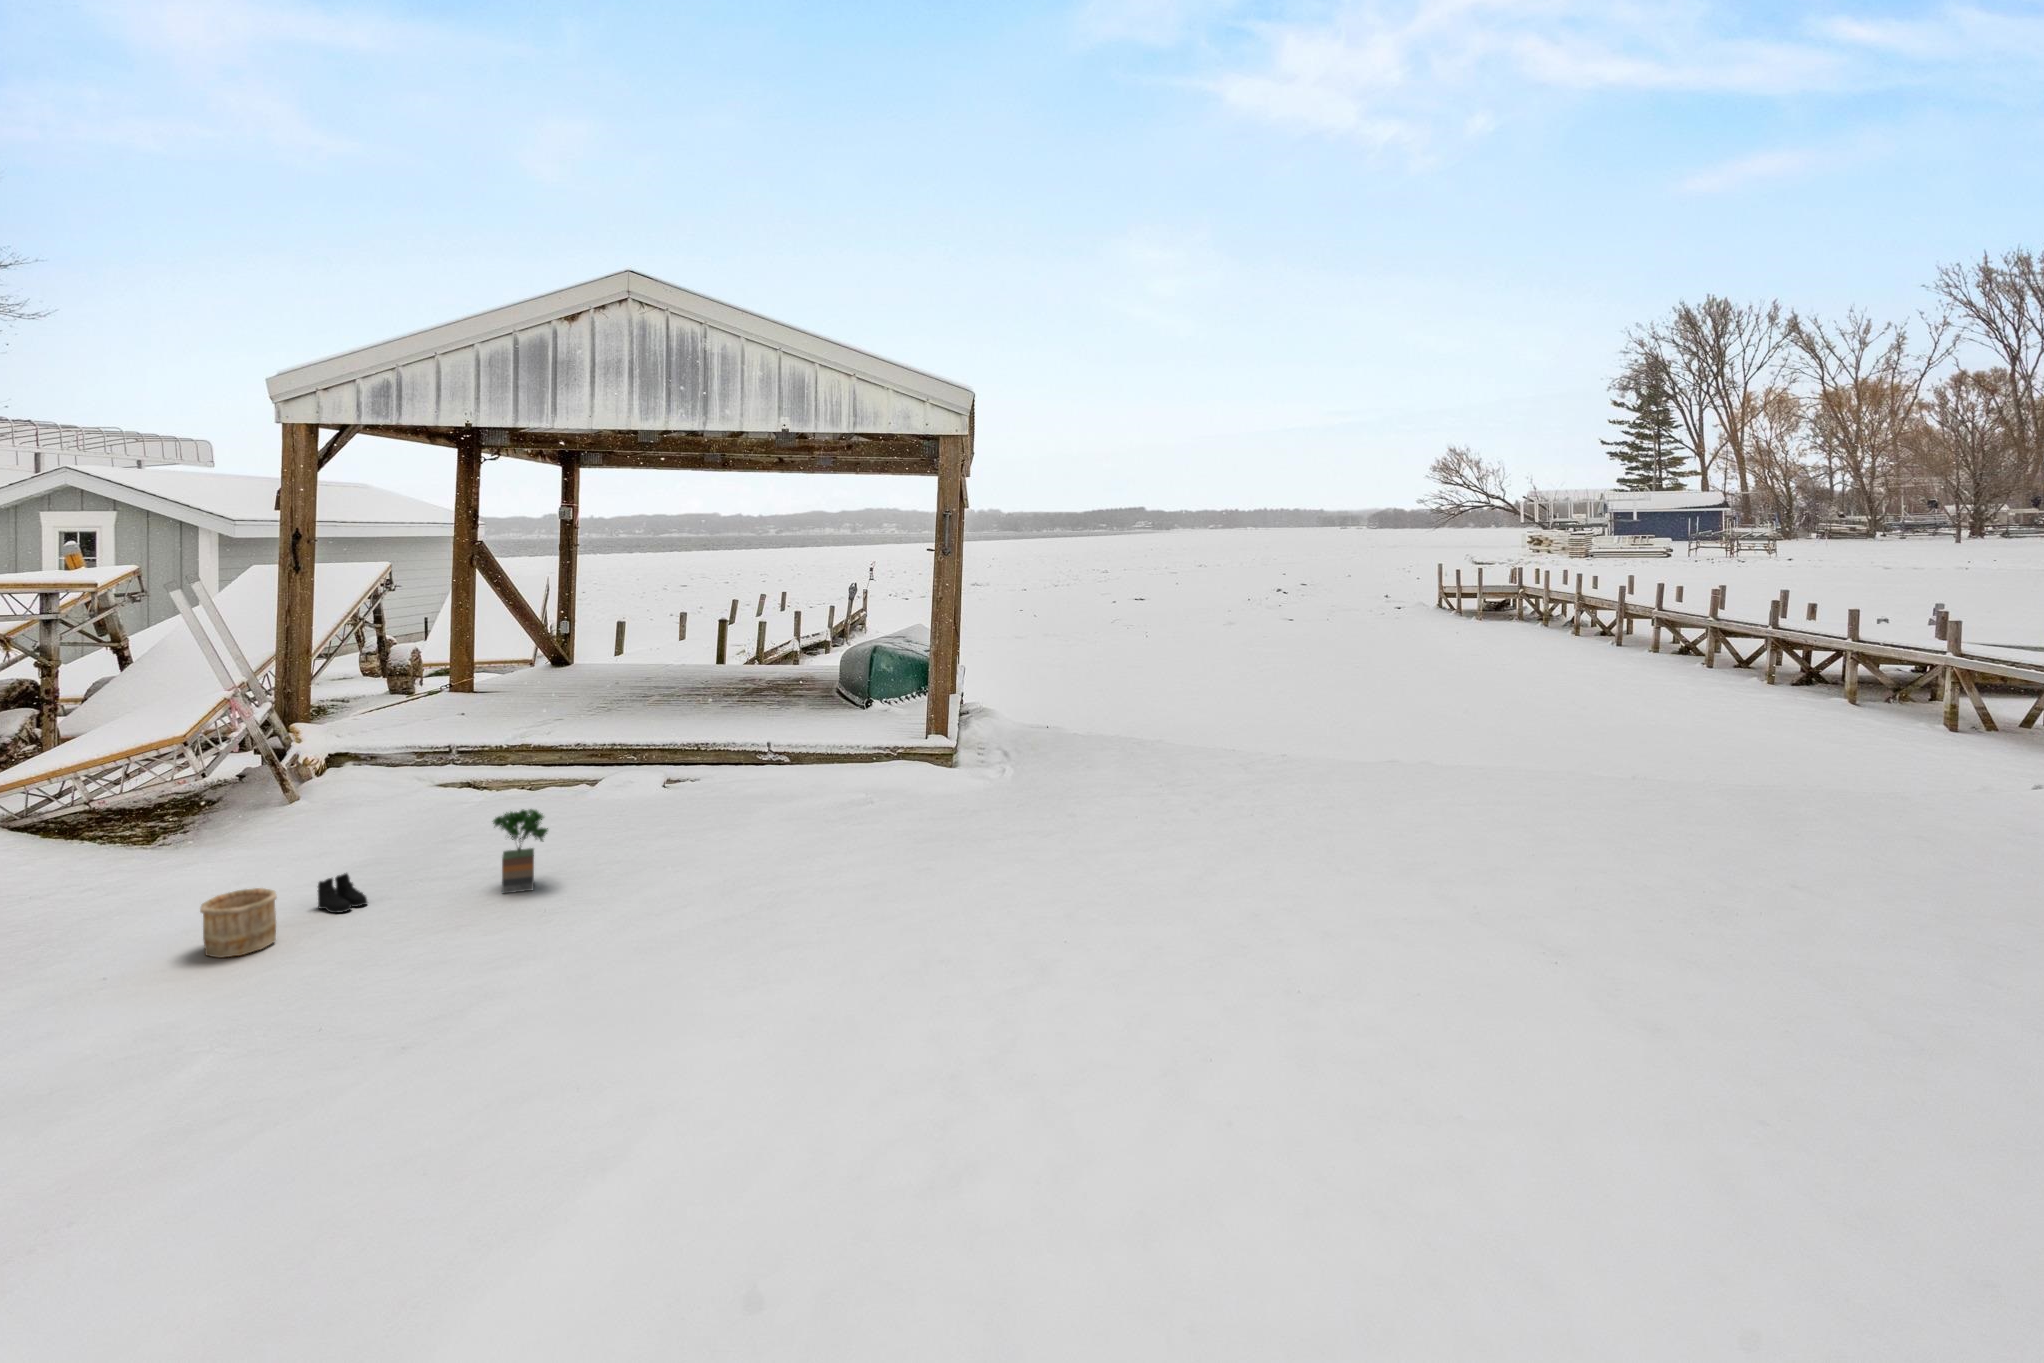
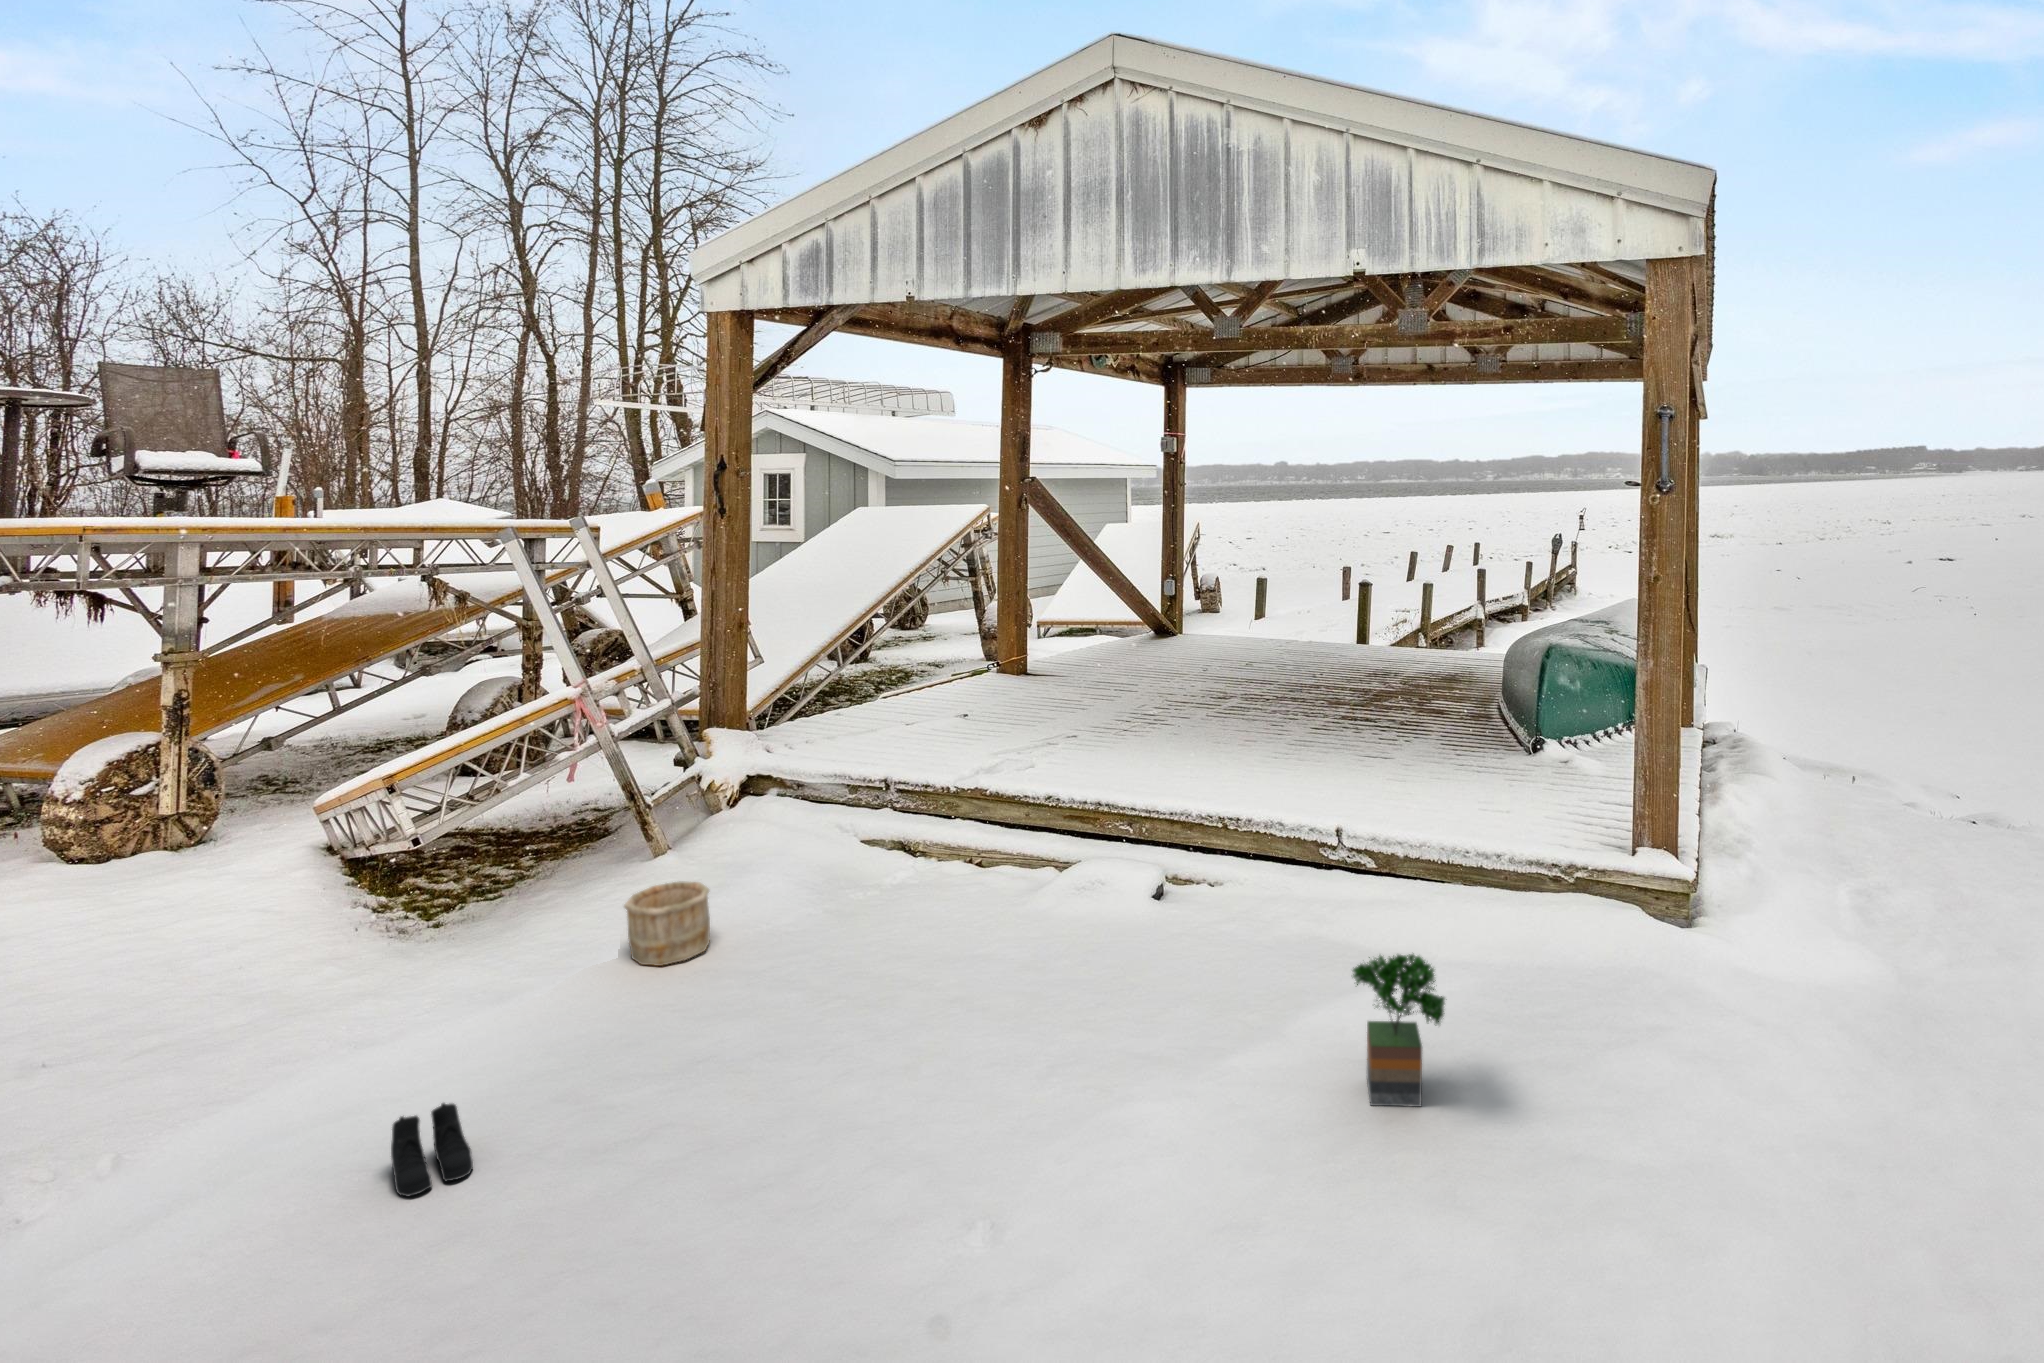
potted tree: present [493,809,548,894] -> present [1353,954,1445,1107]
wooden bucket: present [200,888,277,958] -> present [624,881,710,966]

